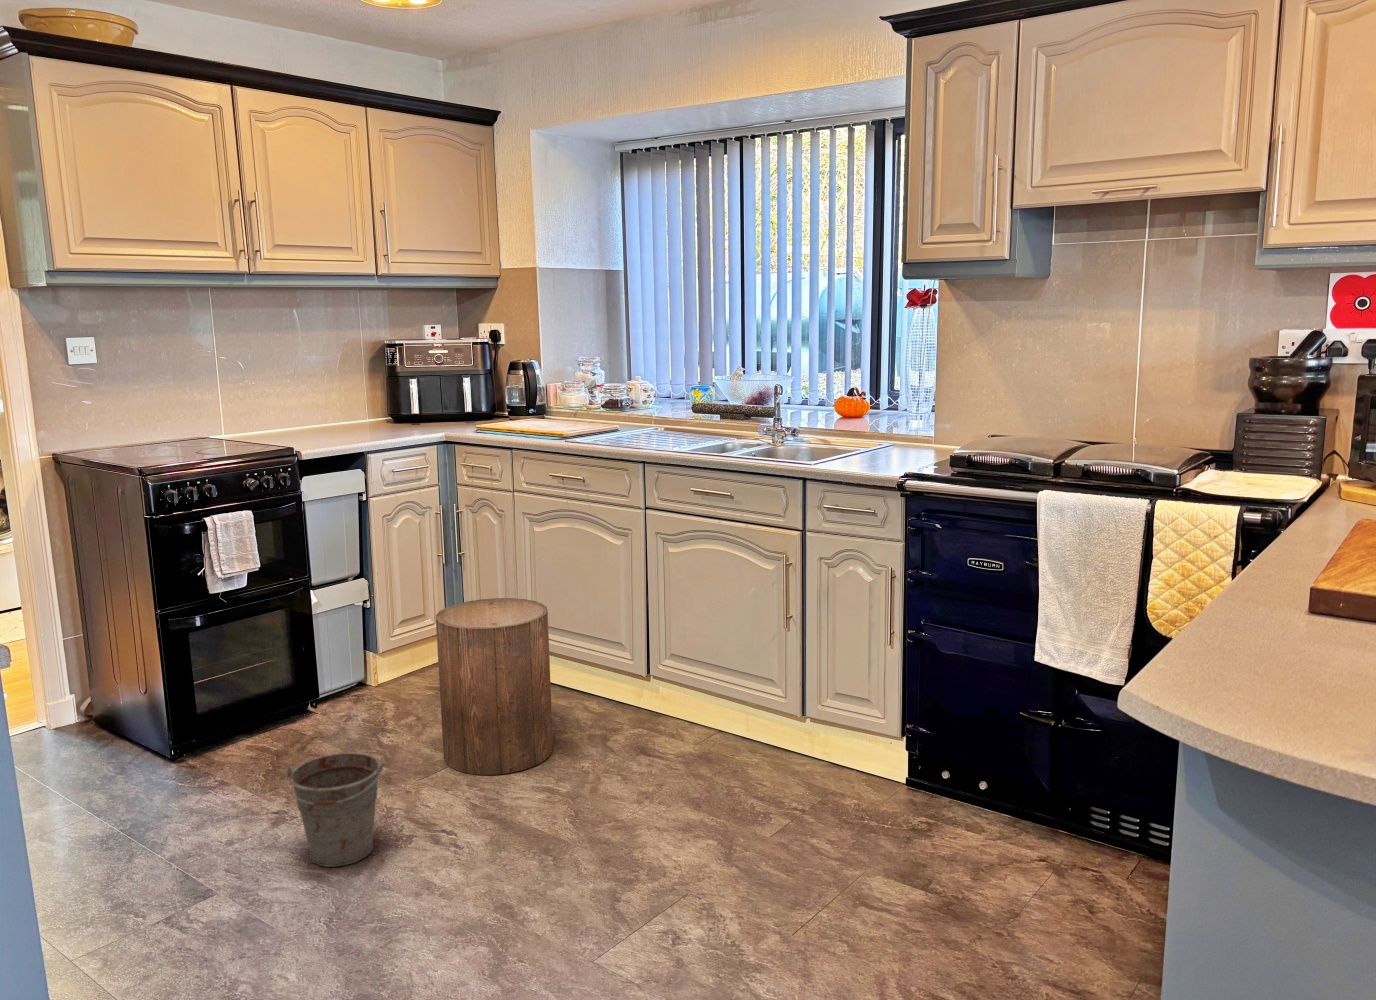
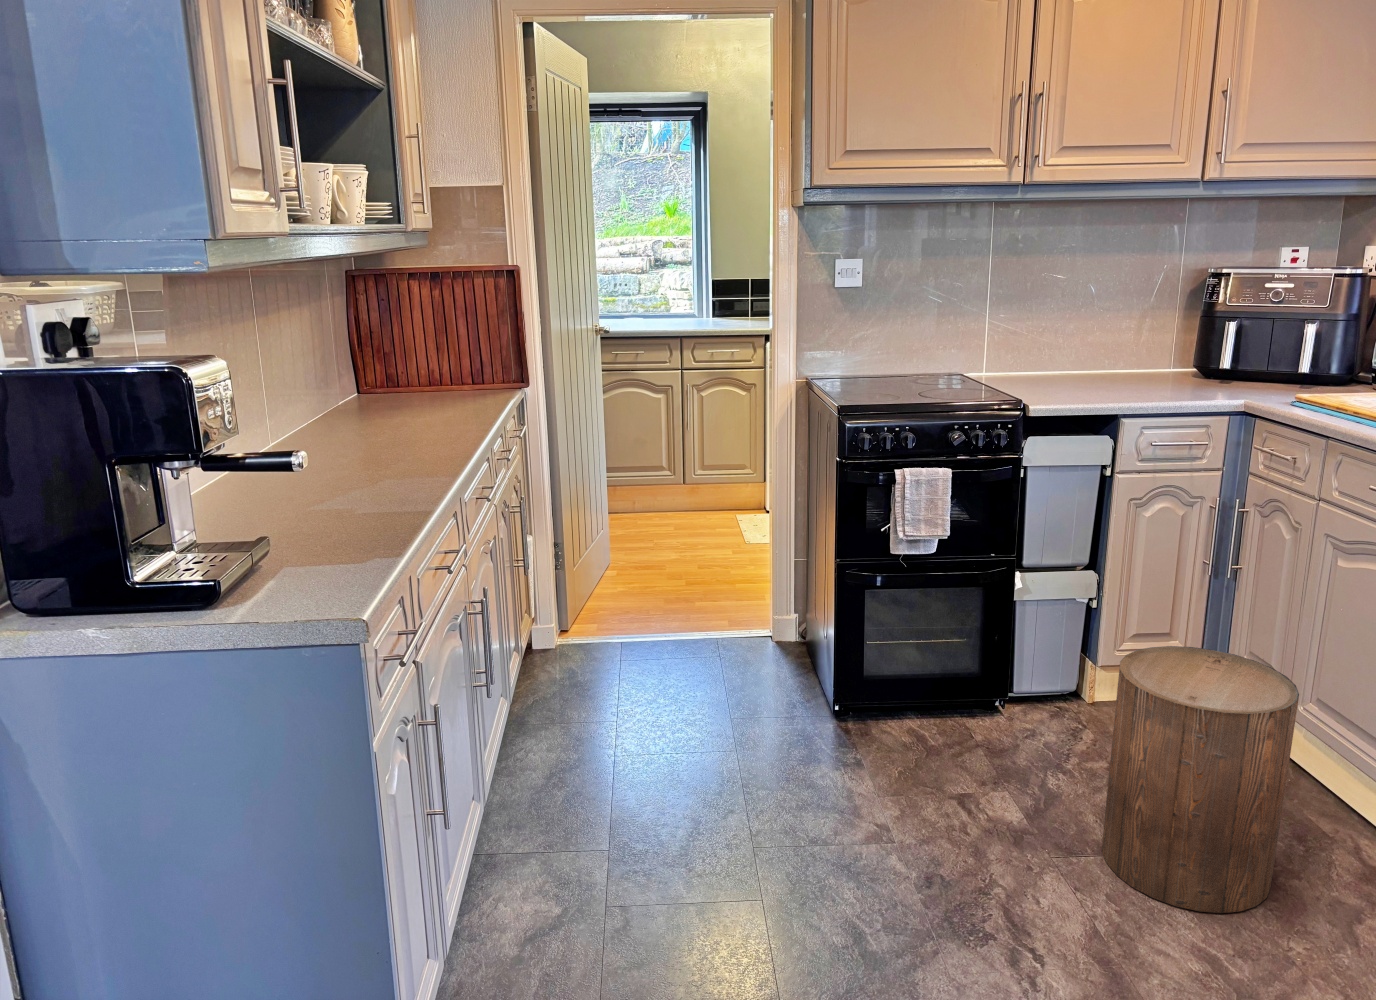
bucket: present [285,753,383,867] -> none [846,791,964,938]

